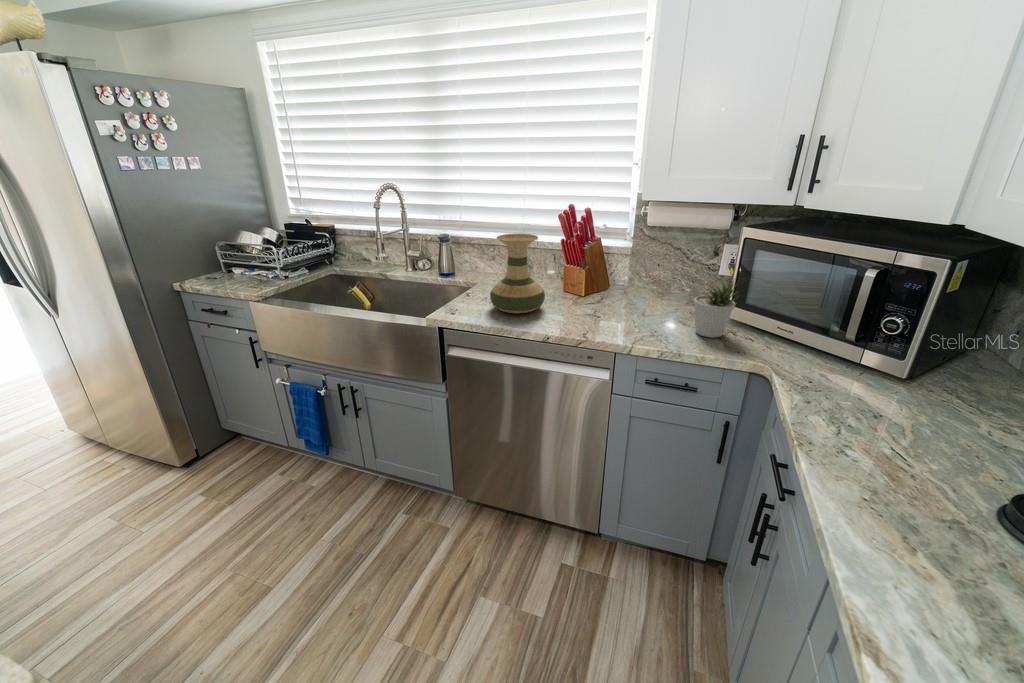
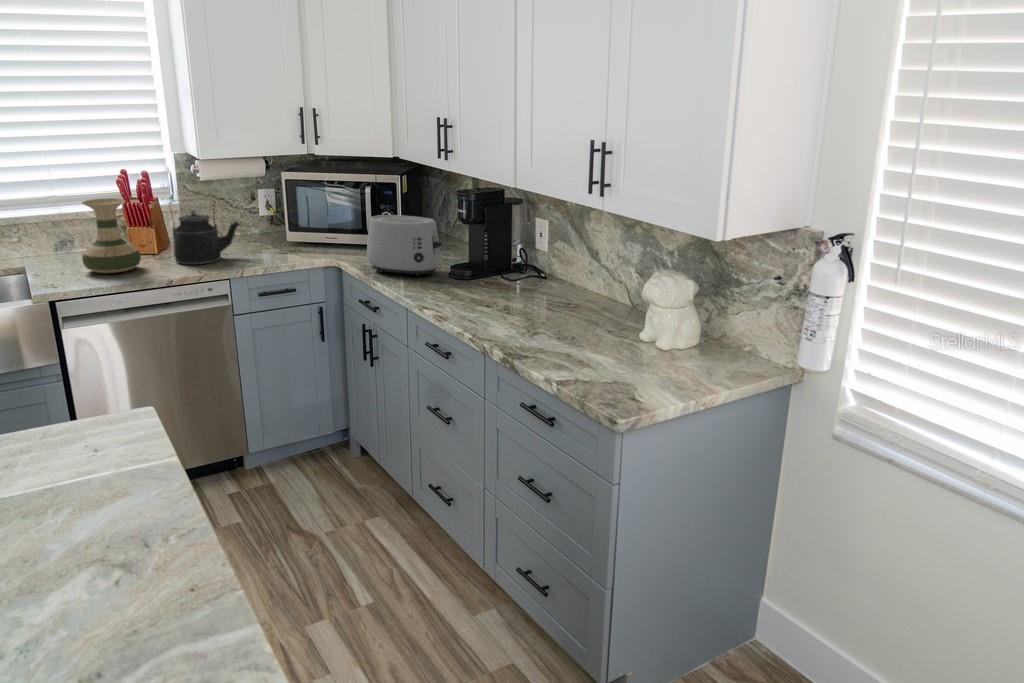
kettle: none [579,245,660,326] -> present [169,198,239,265]
potted plant: present [694,281,736,338] -> none [268,208,300,255]
toaster: none [810,332,1023,497] -> present [367,215,442,277]

